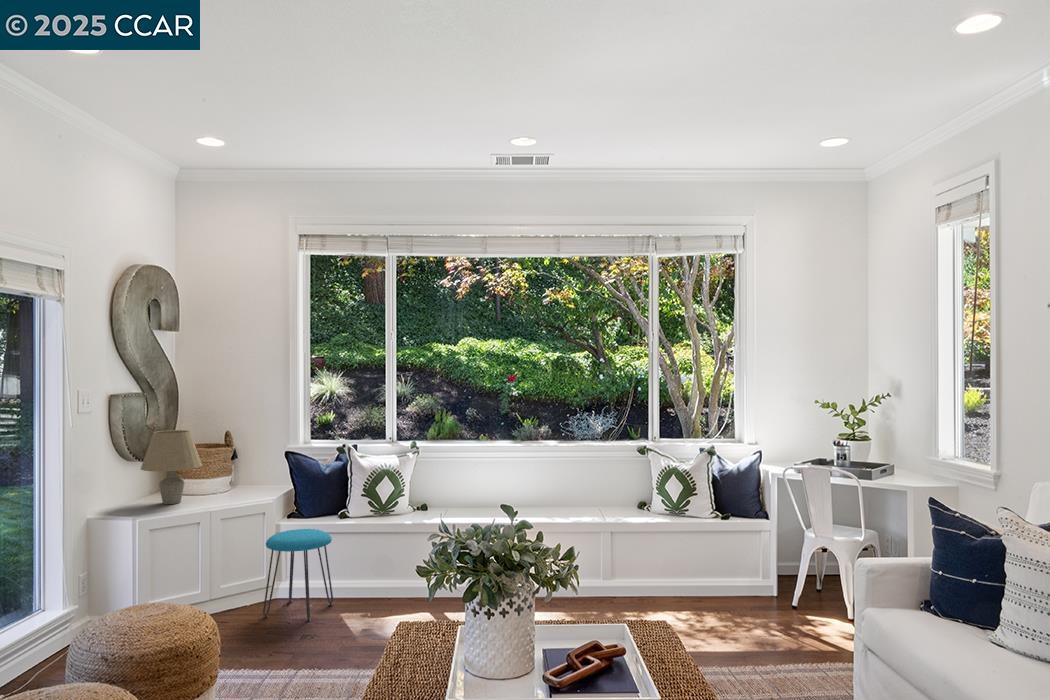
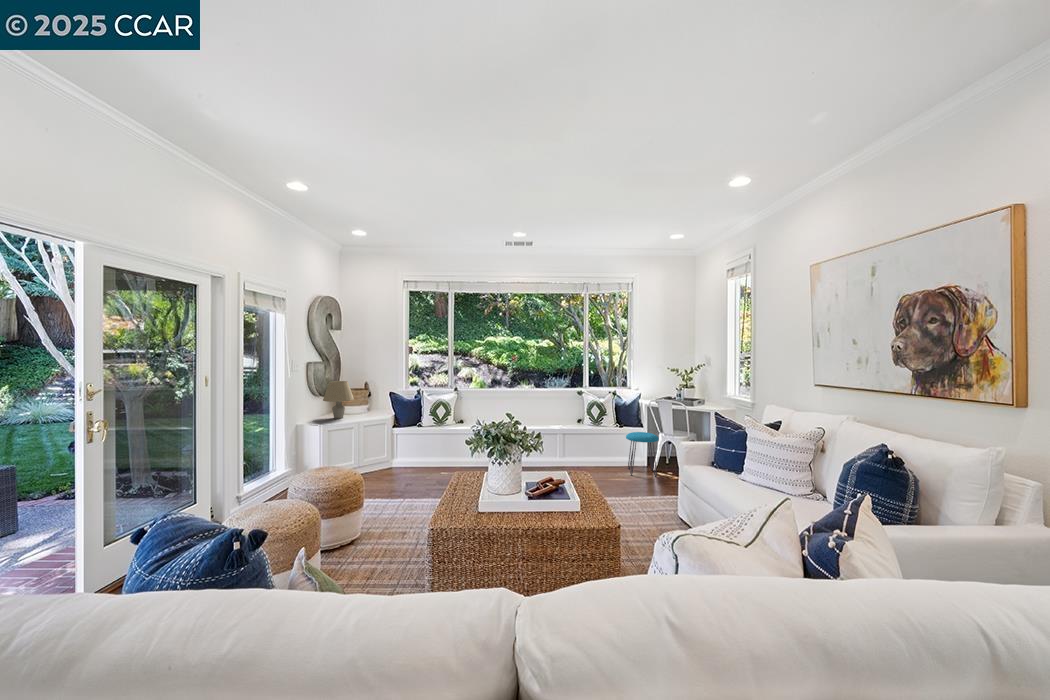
stool: present [263,529,333,621] -> present [626,432,659,477]

